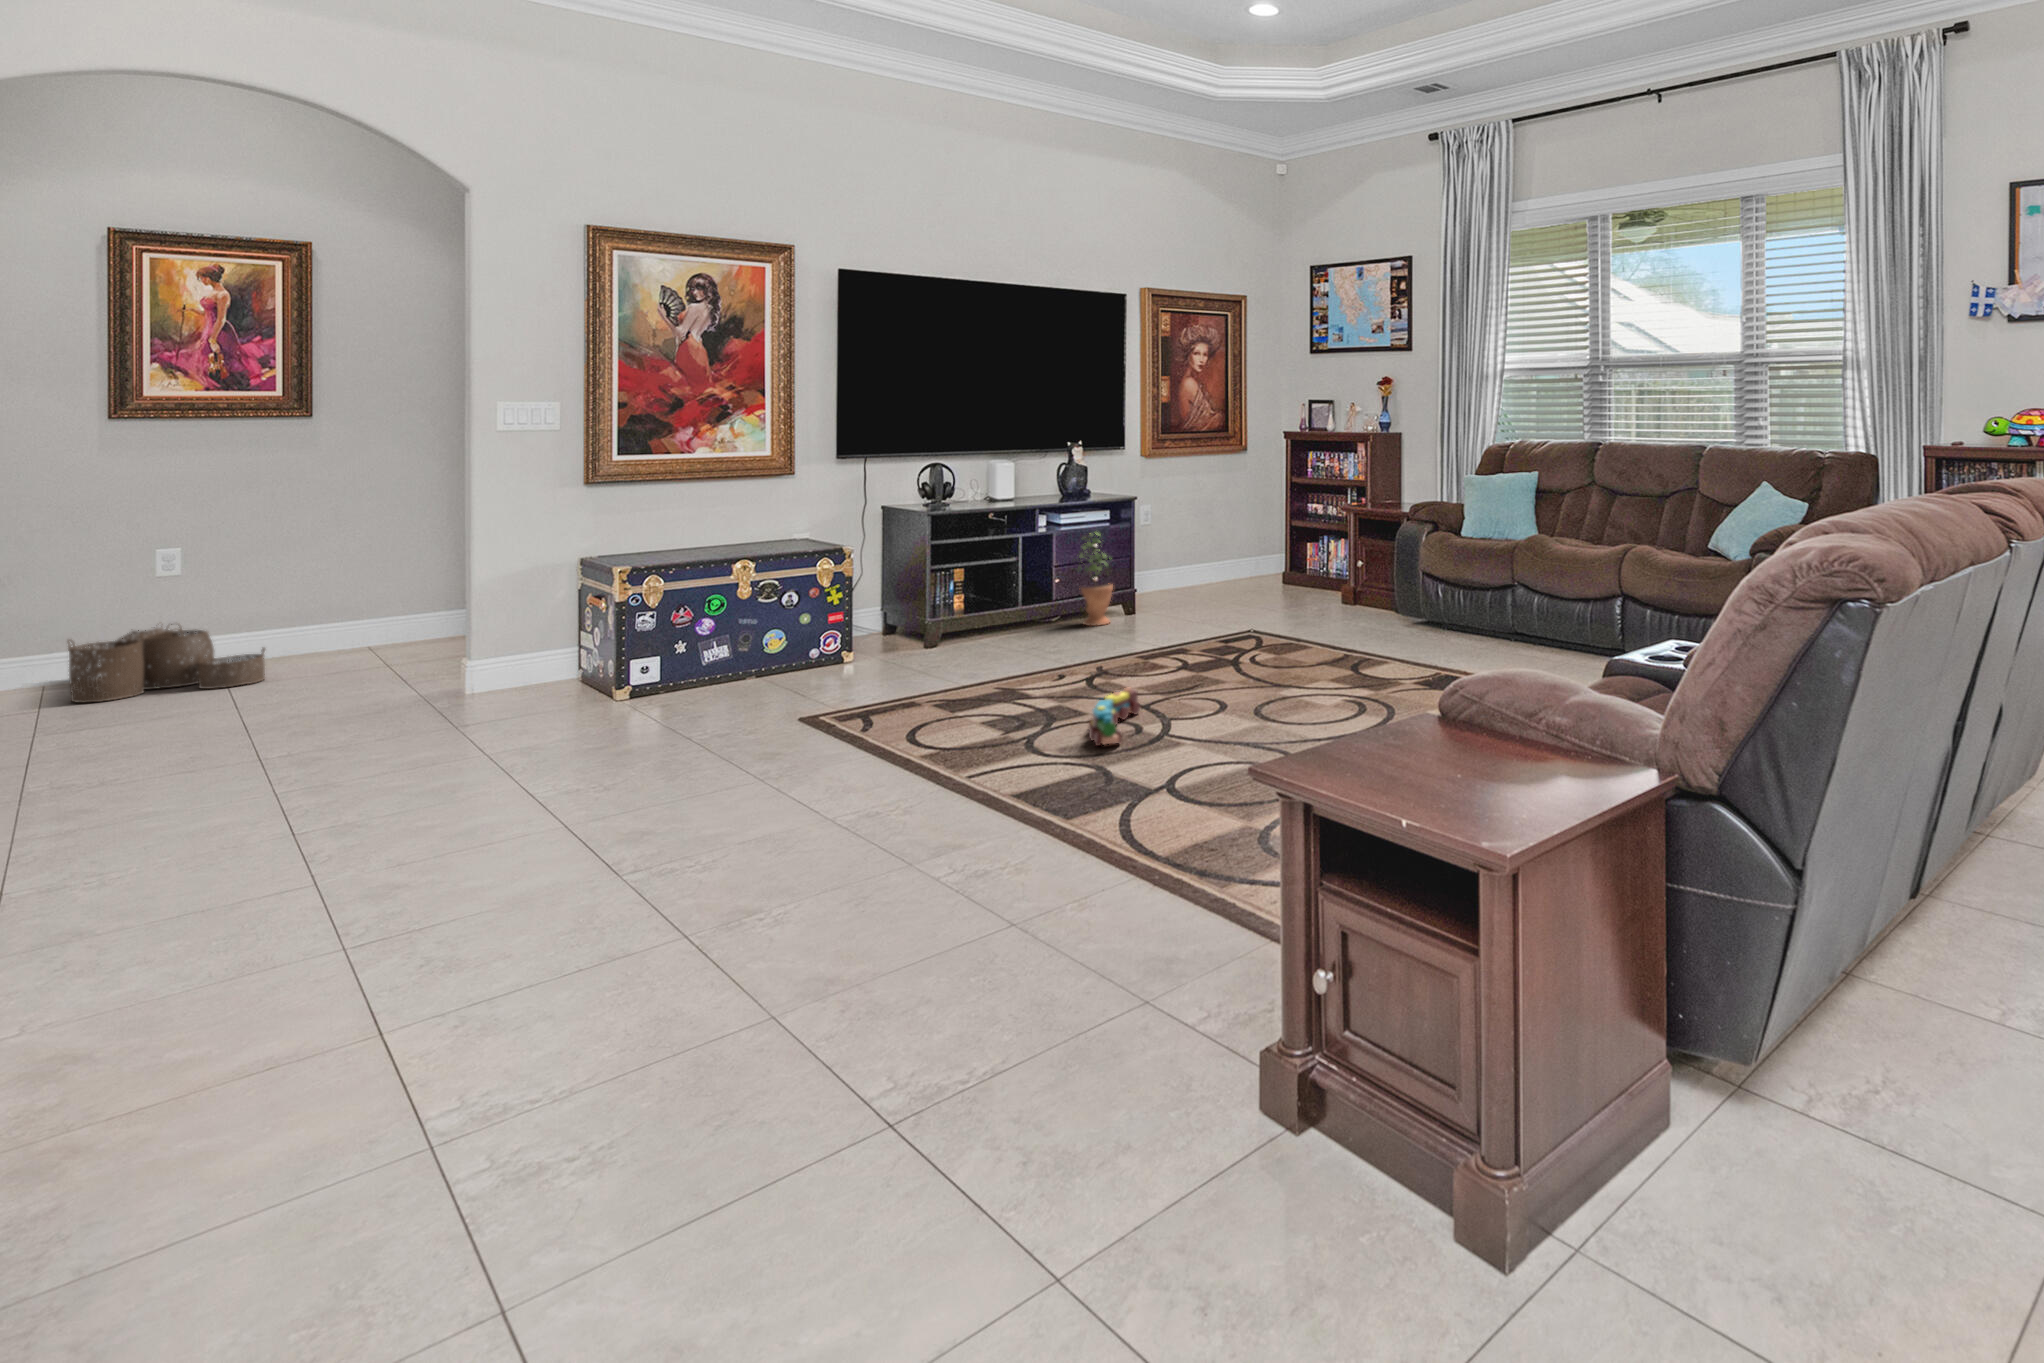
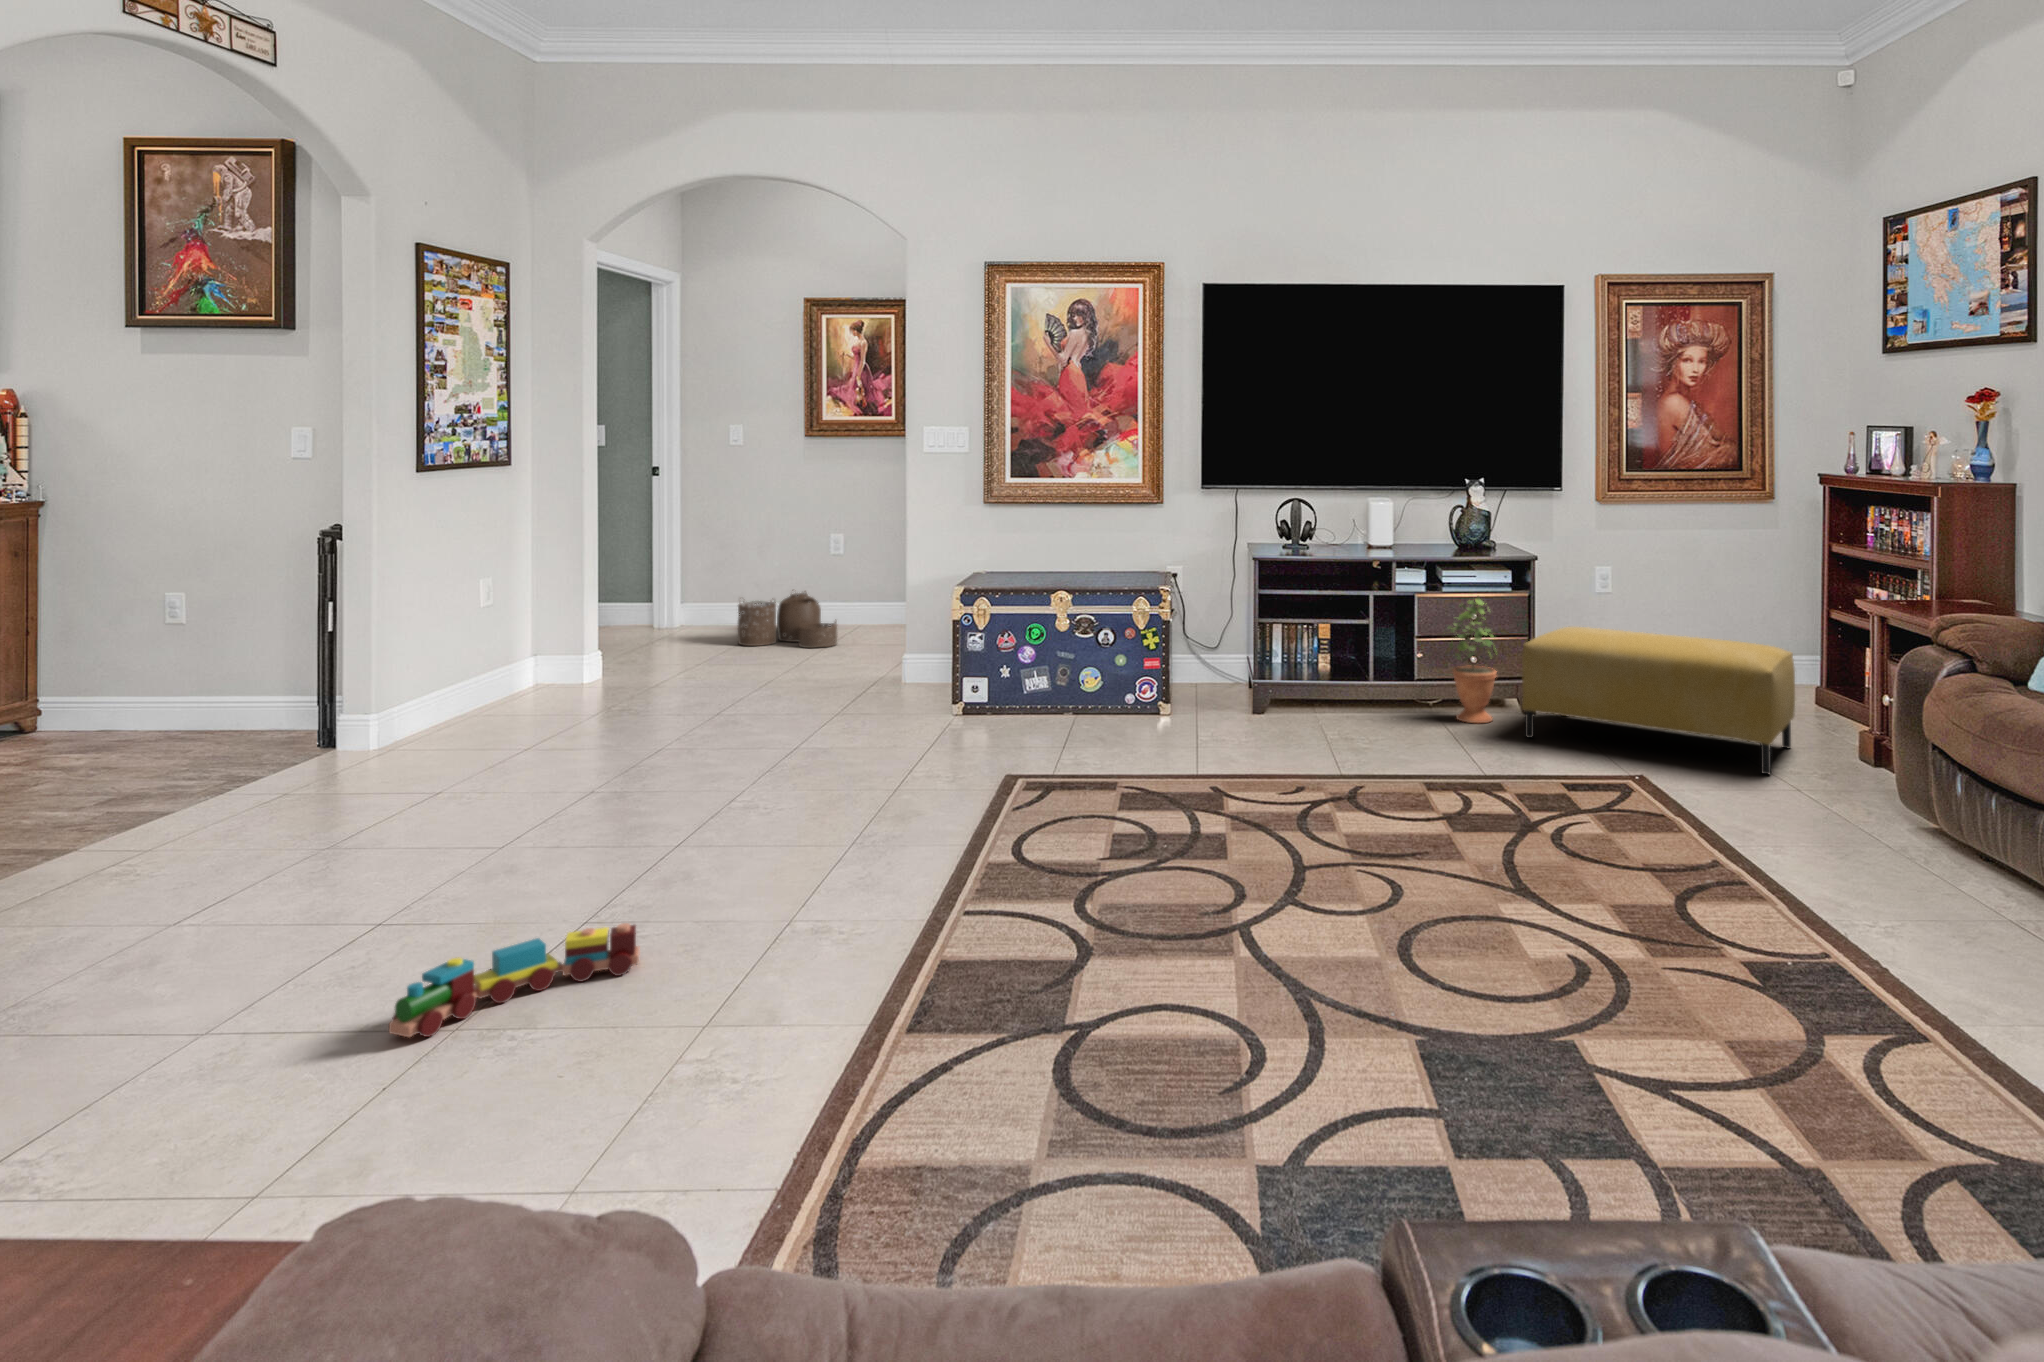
ottoman: none [1143,541,1312,626] -> present [1522,627,1795,774]
toy train: present [1089,688,1140,746] -> present [389,923,640,1037]

